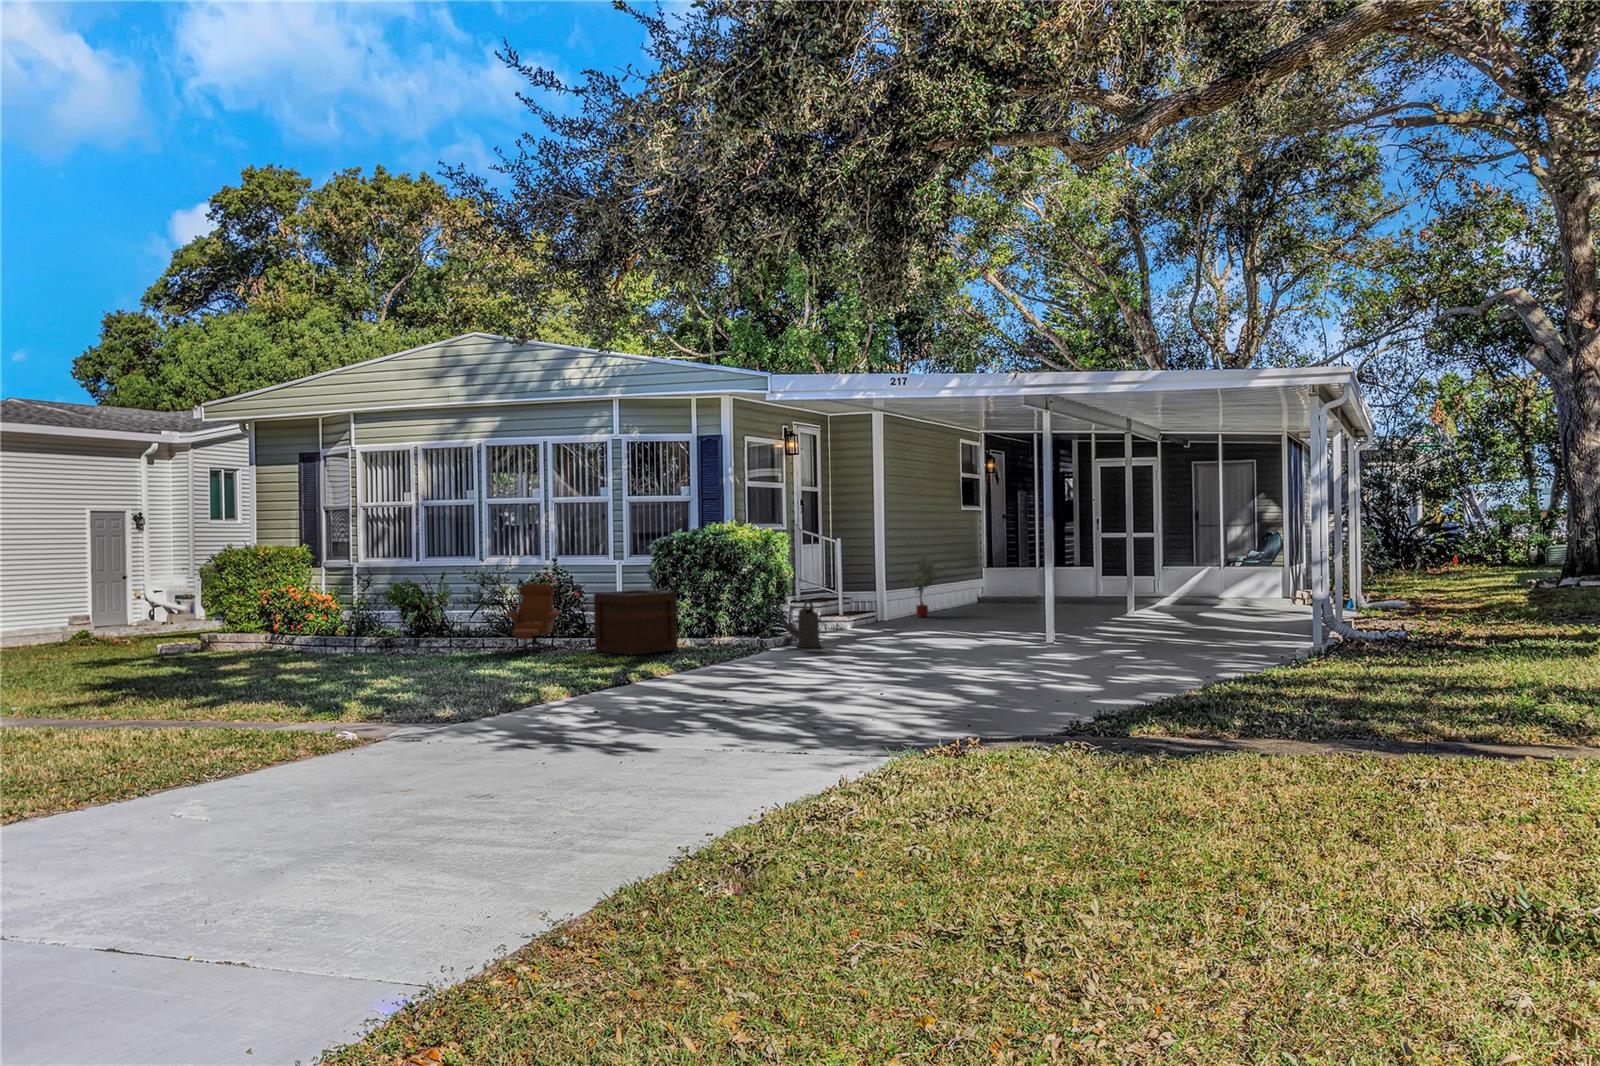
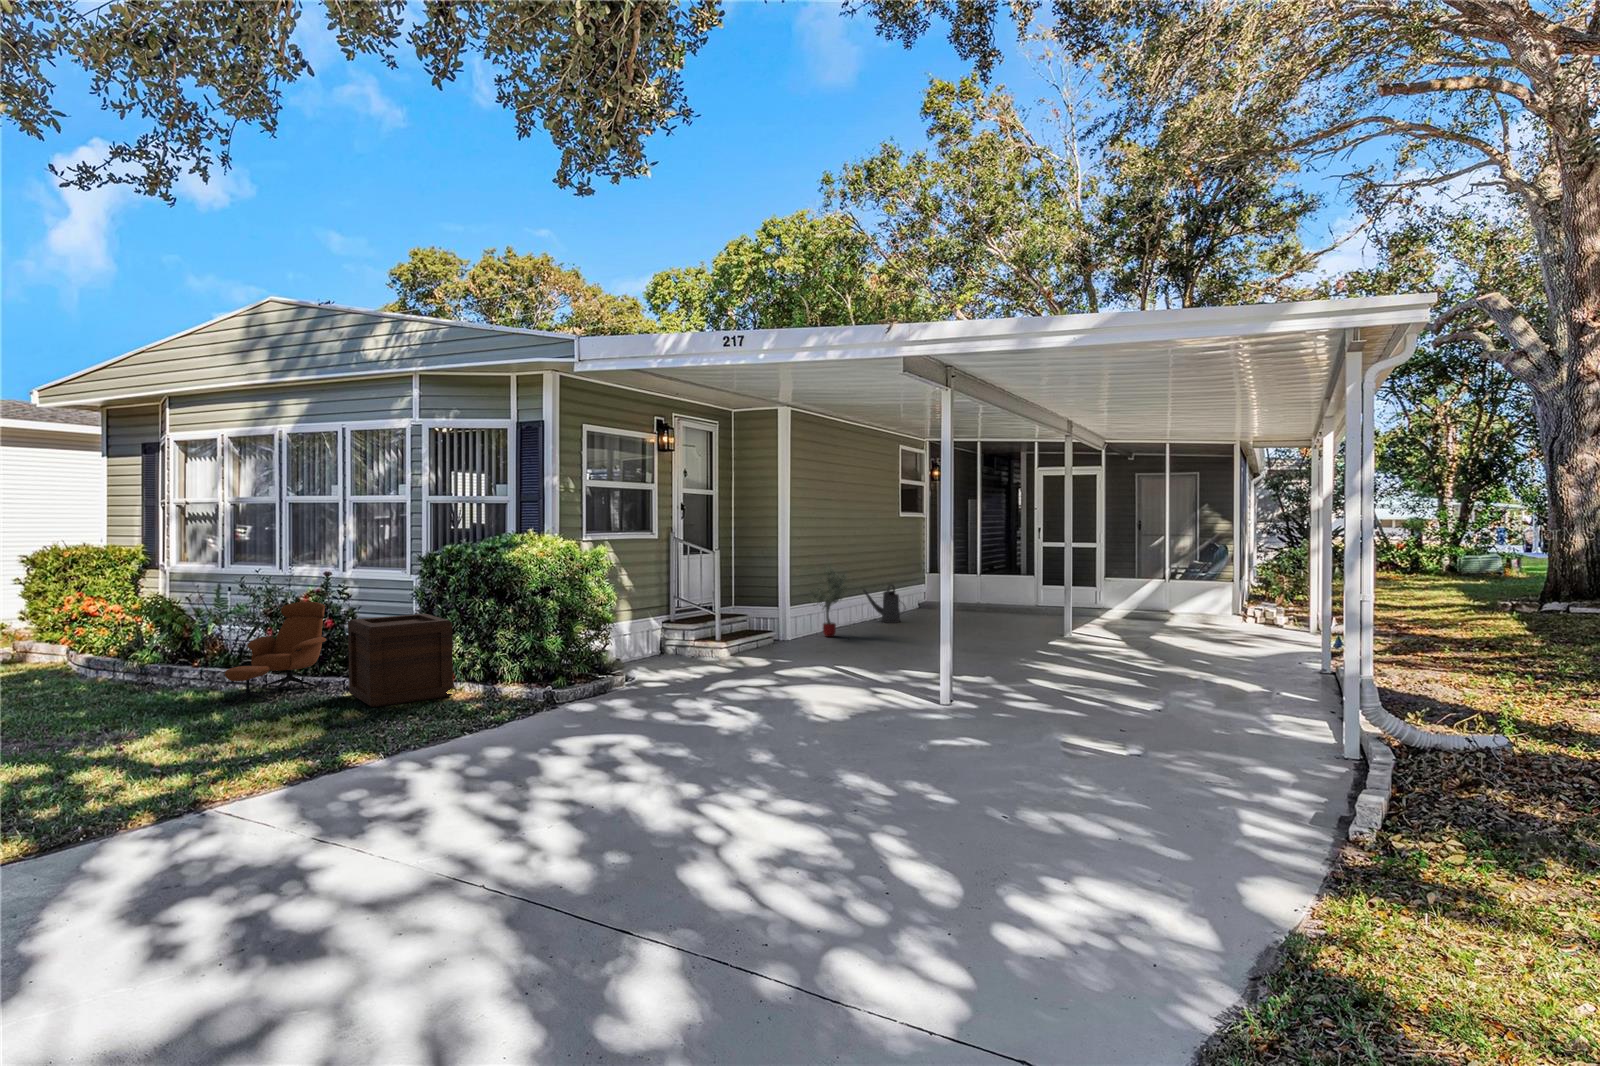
watering can: present [773,600,827,648] -> present [863,584,900,623]

